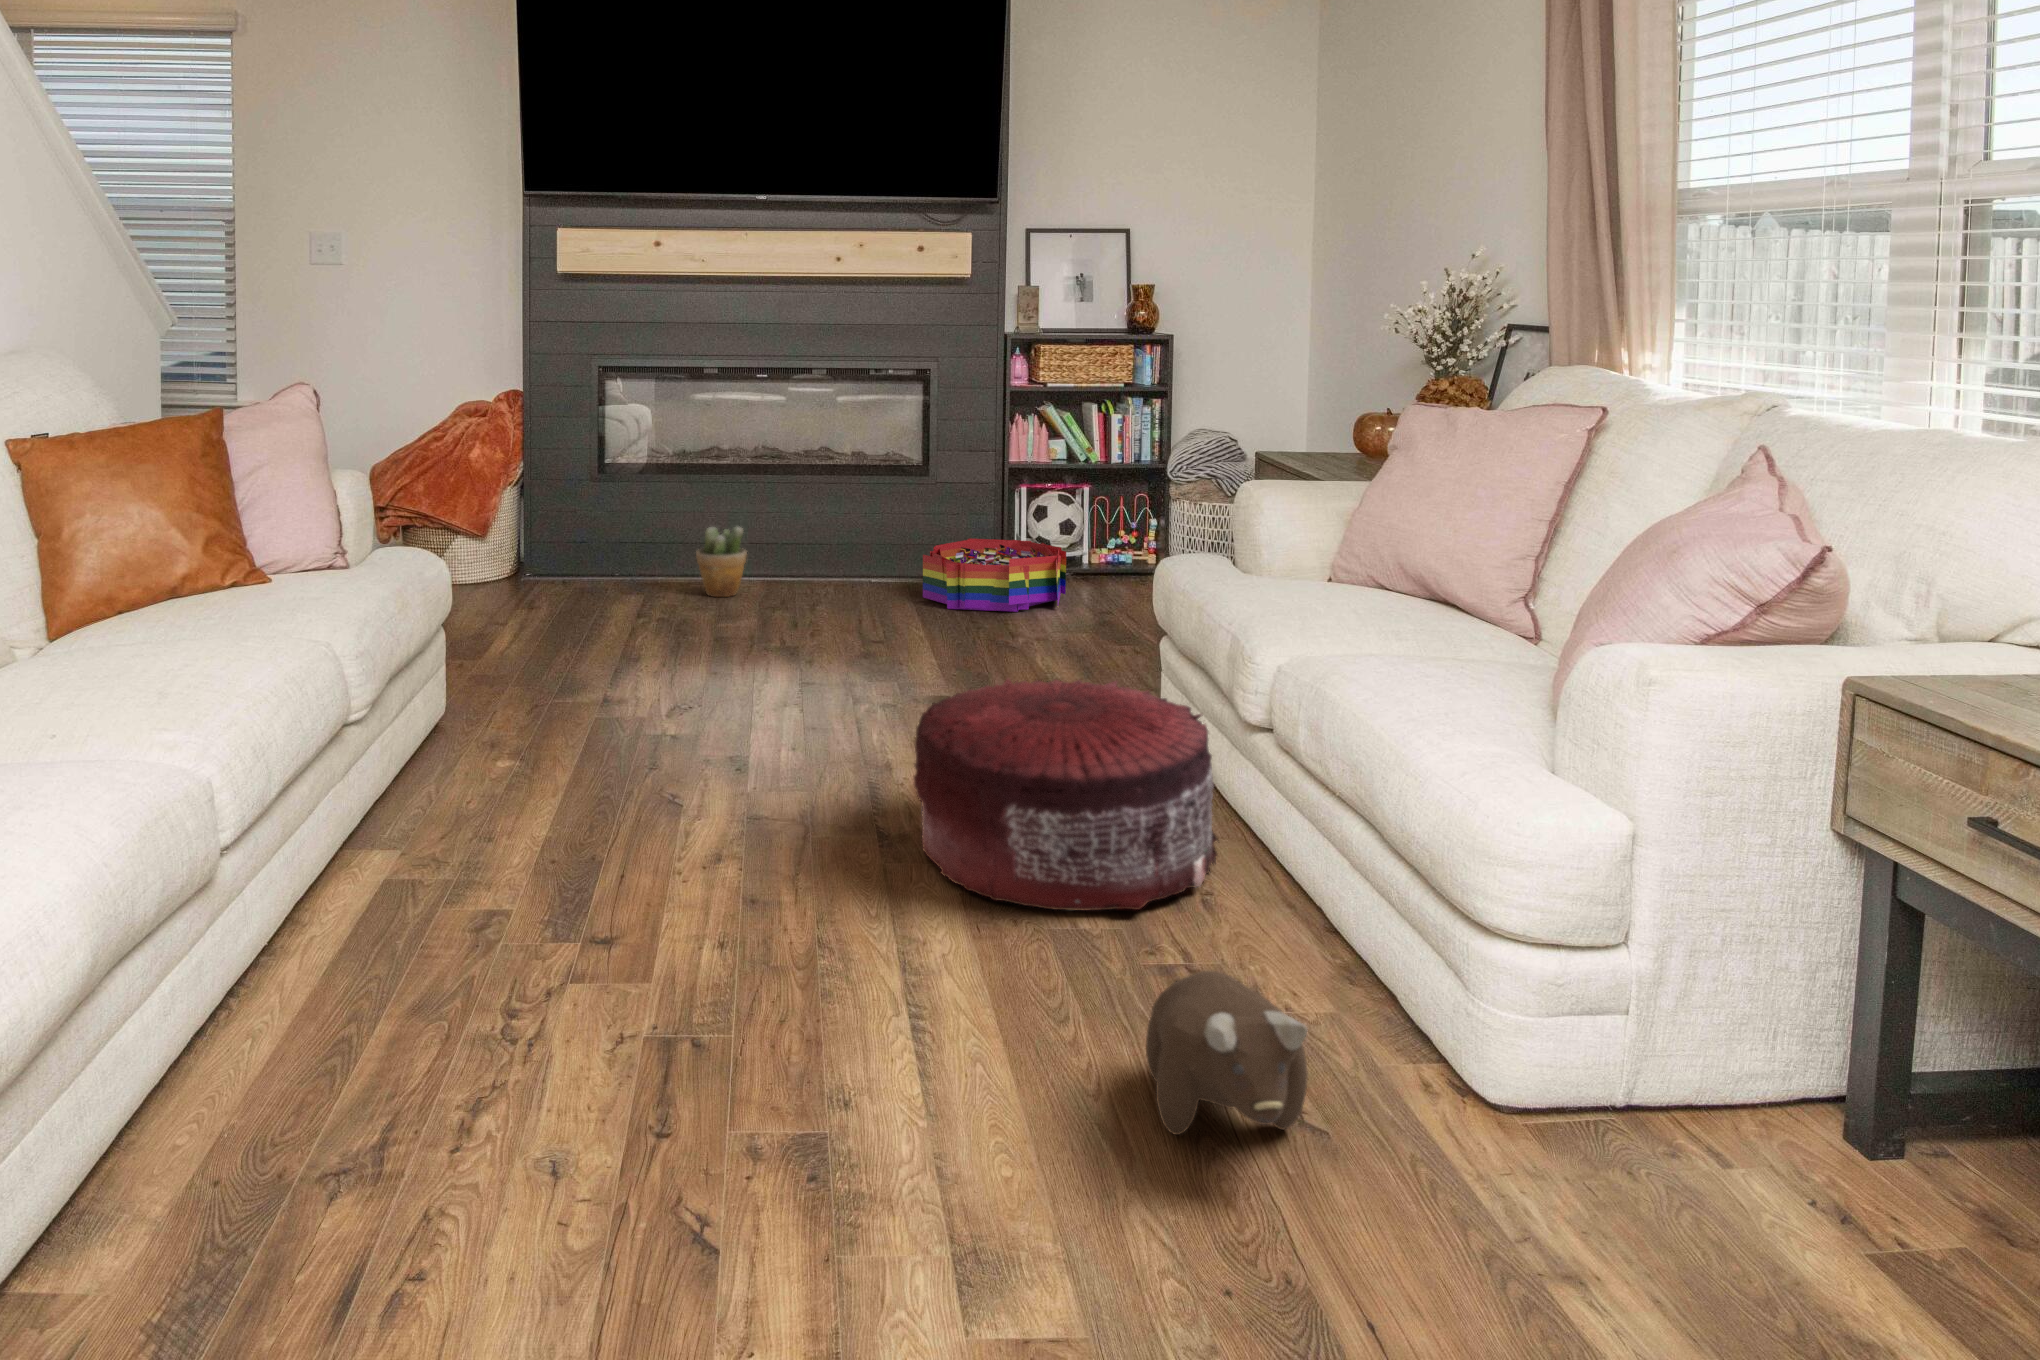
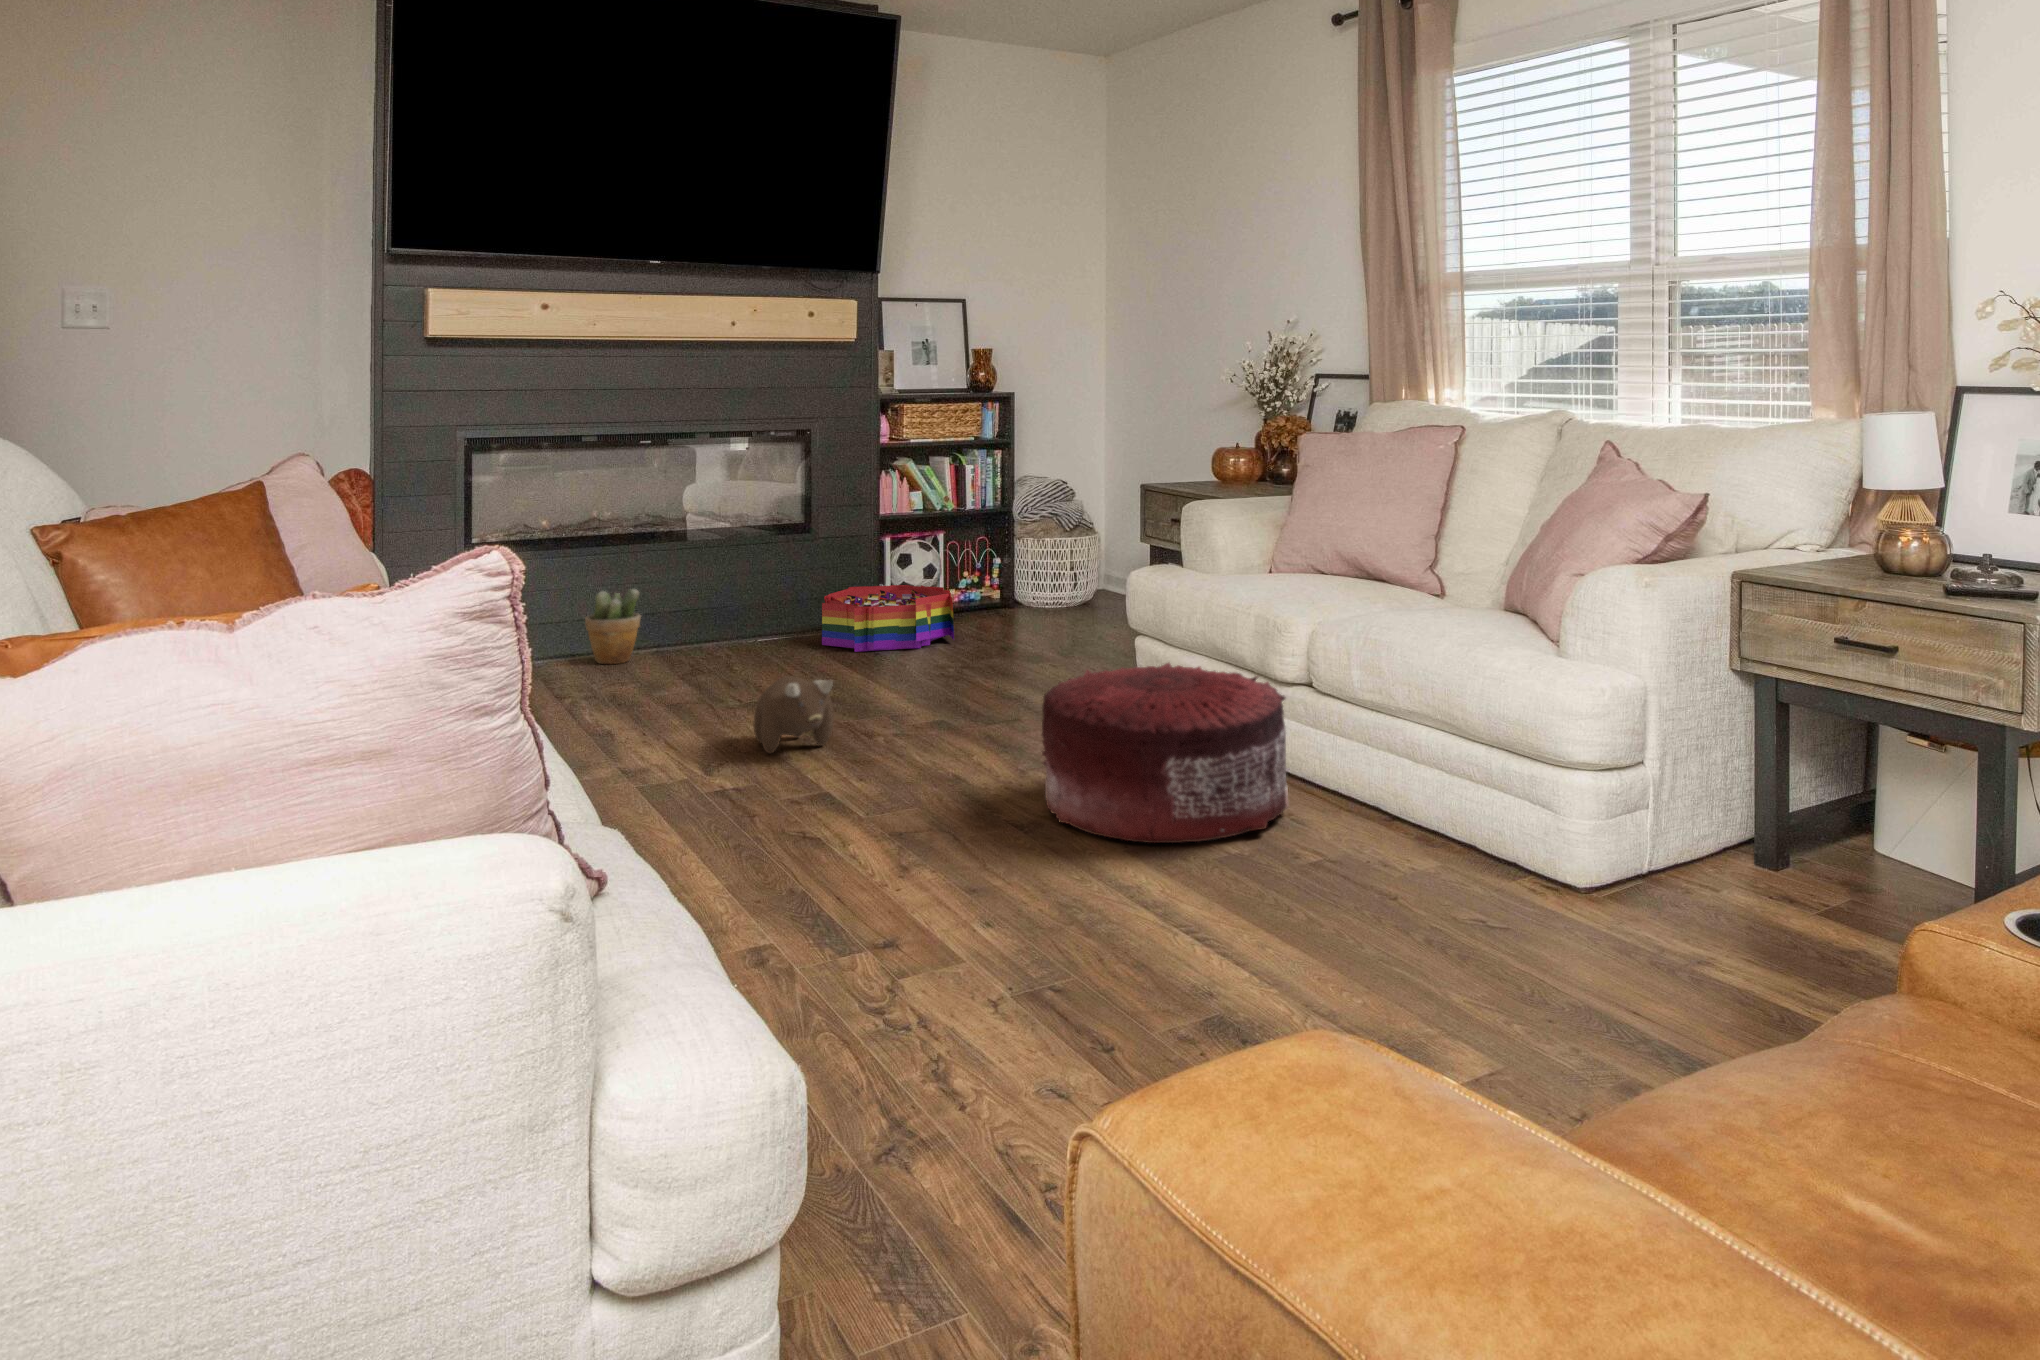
plush toy: present [1146,971,1307,1135] -> present [754,676,834,754]

